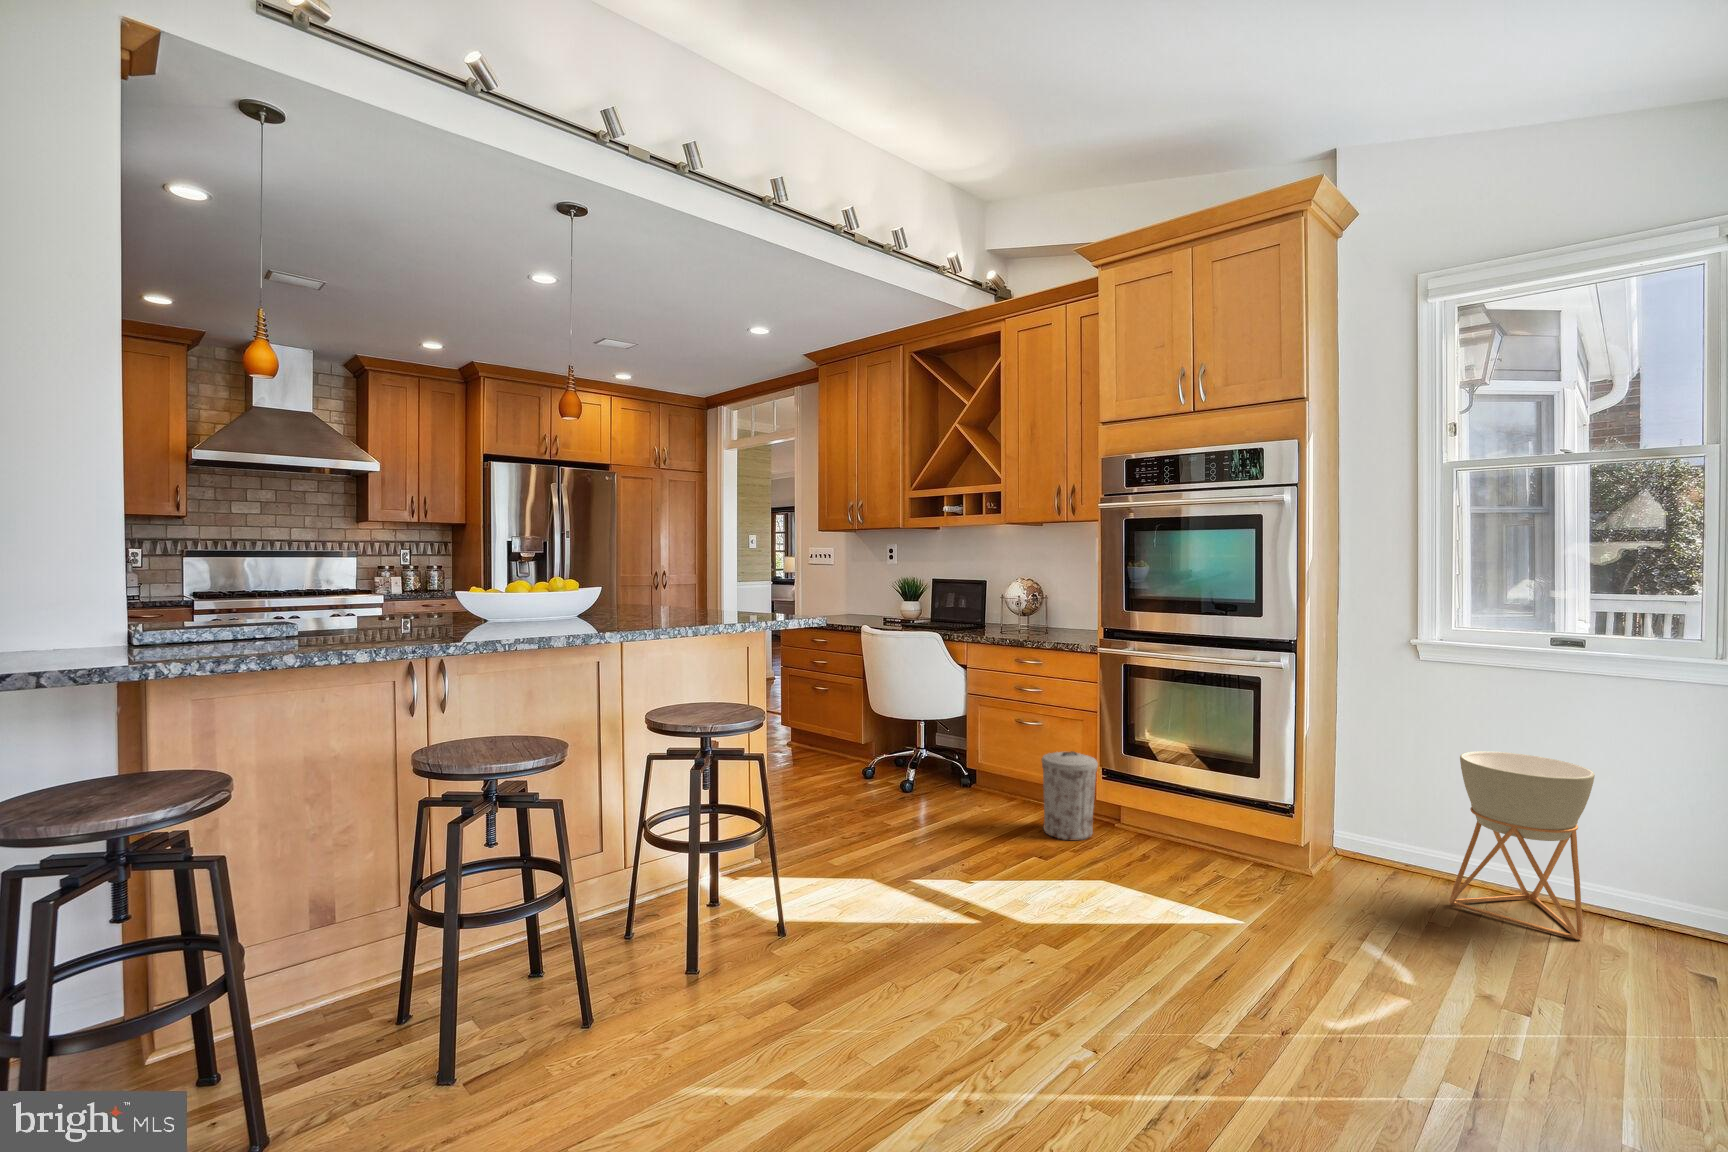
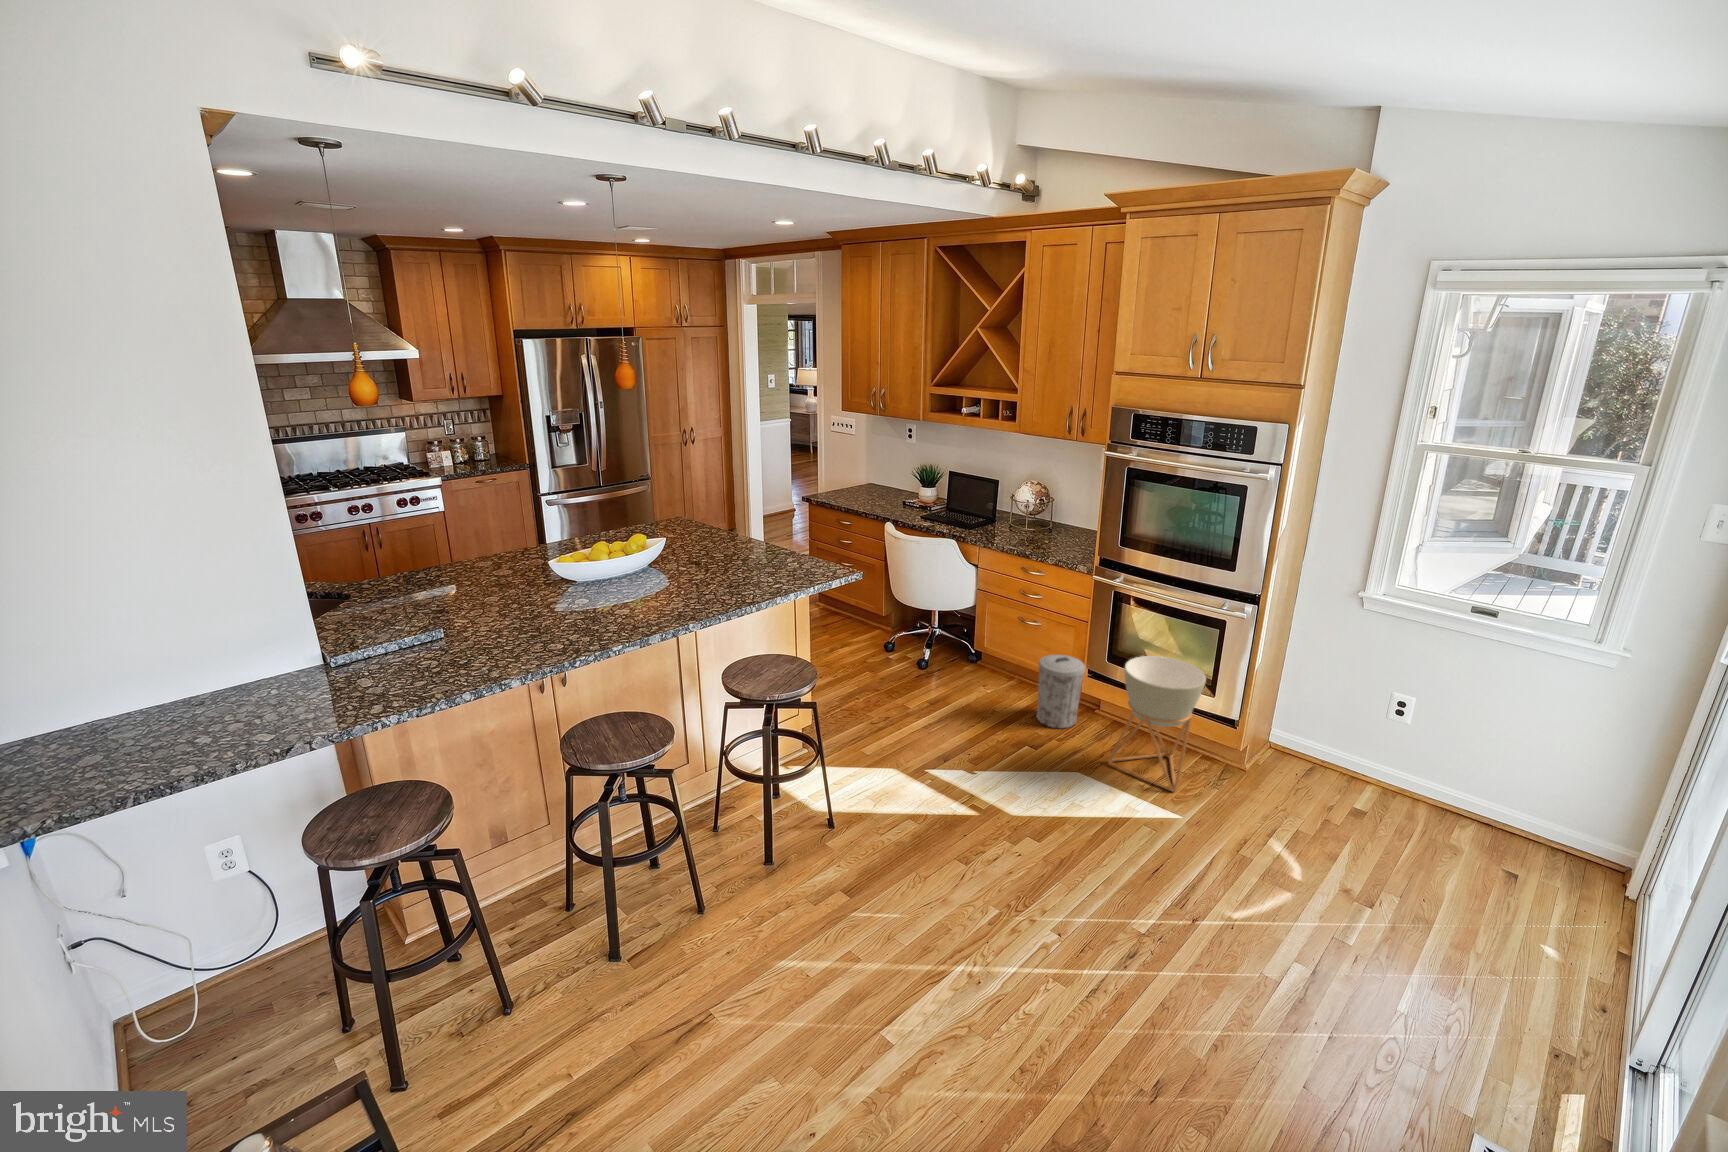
planter: present [1449,751,1595,940] -> present [1107,656,1206,792]

